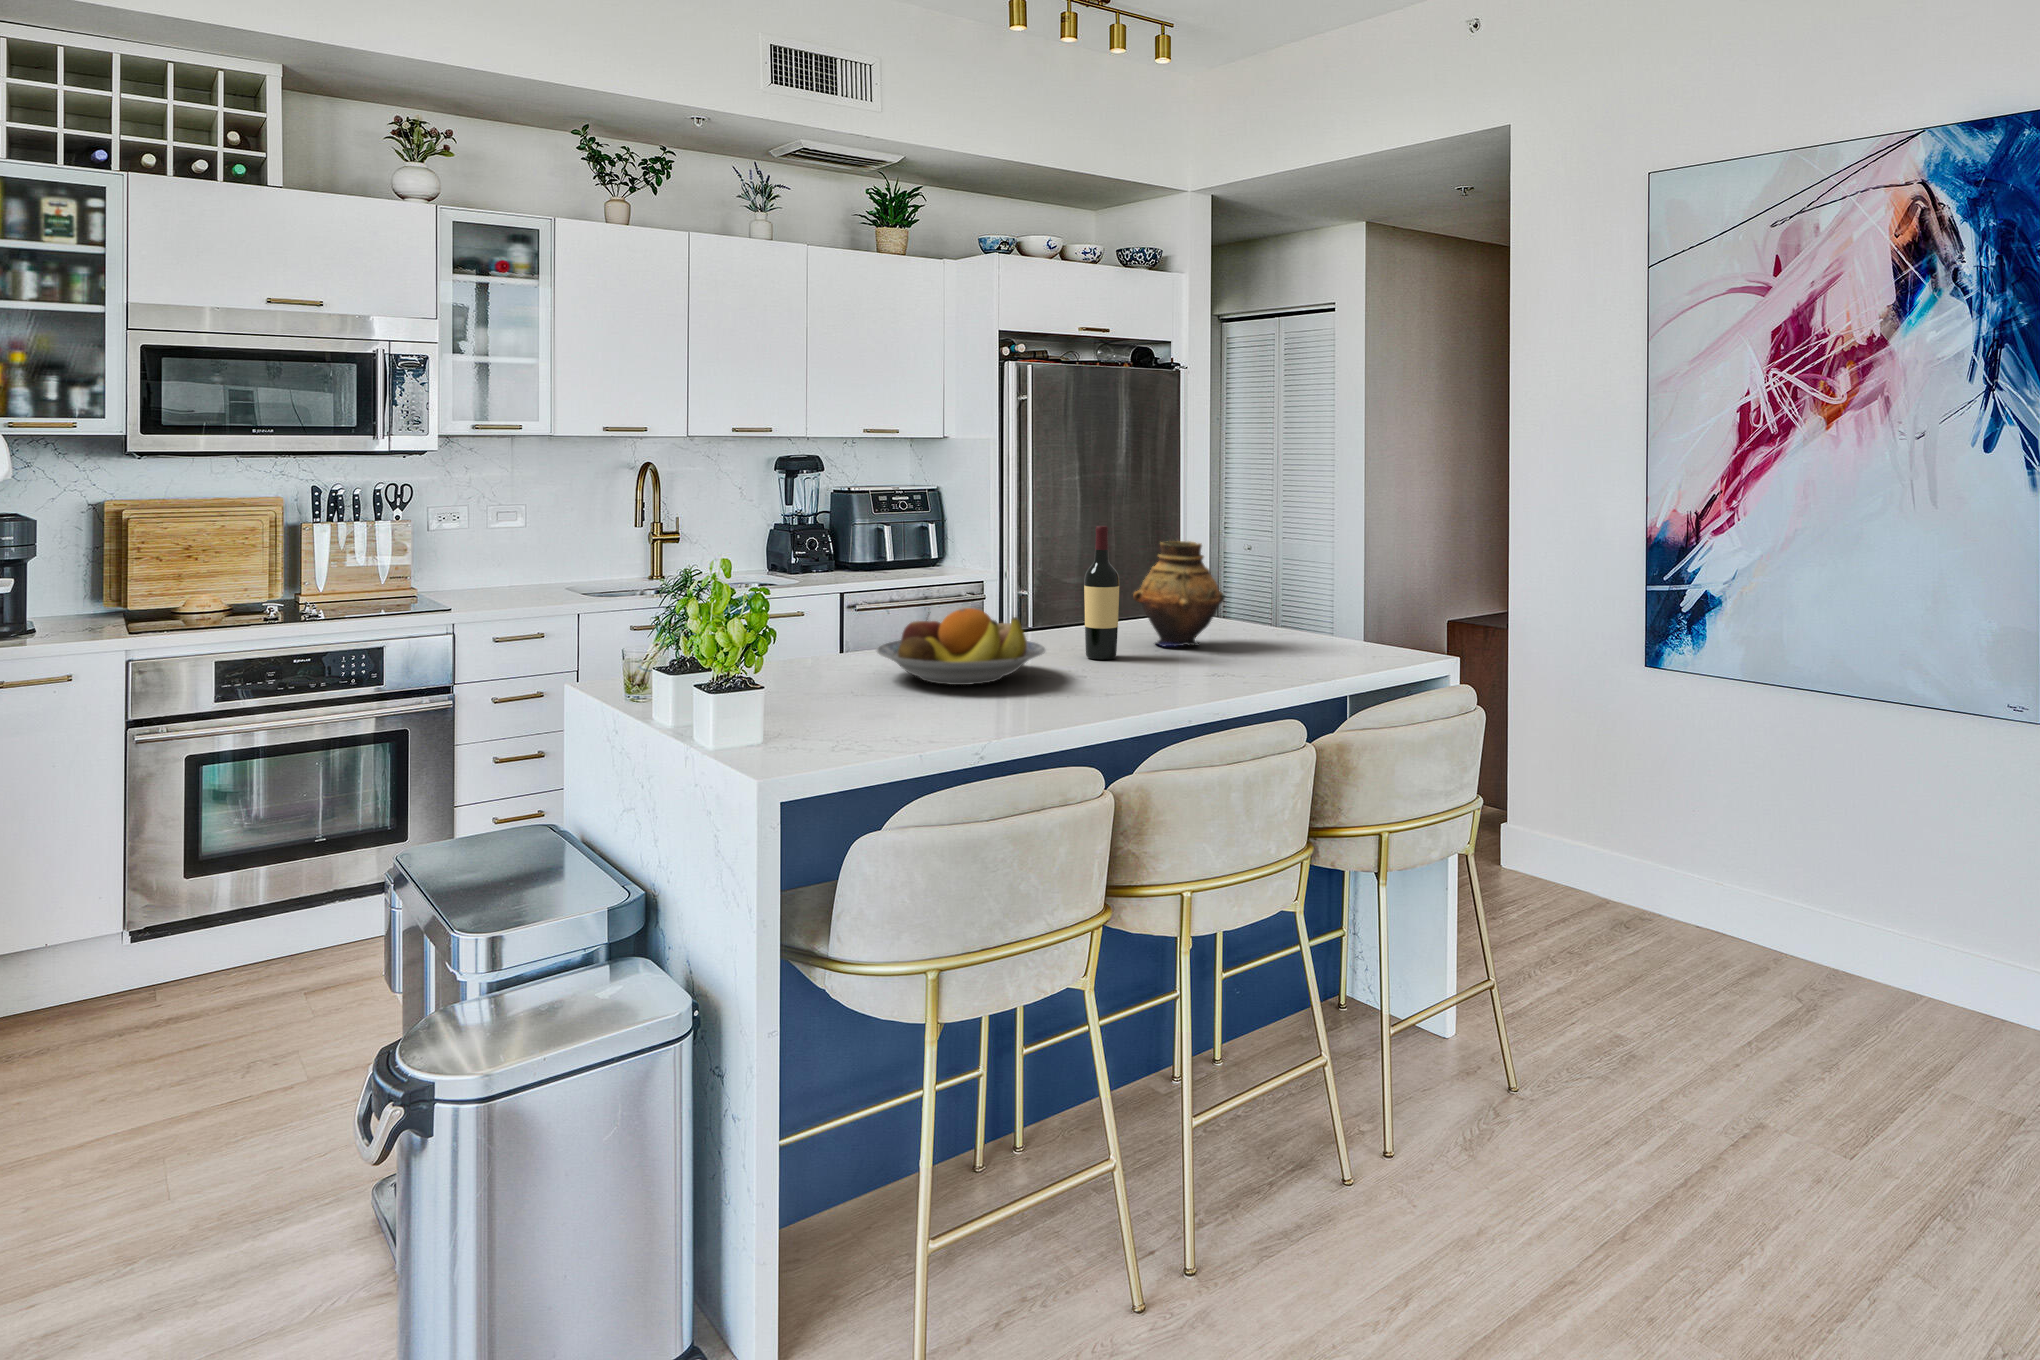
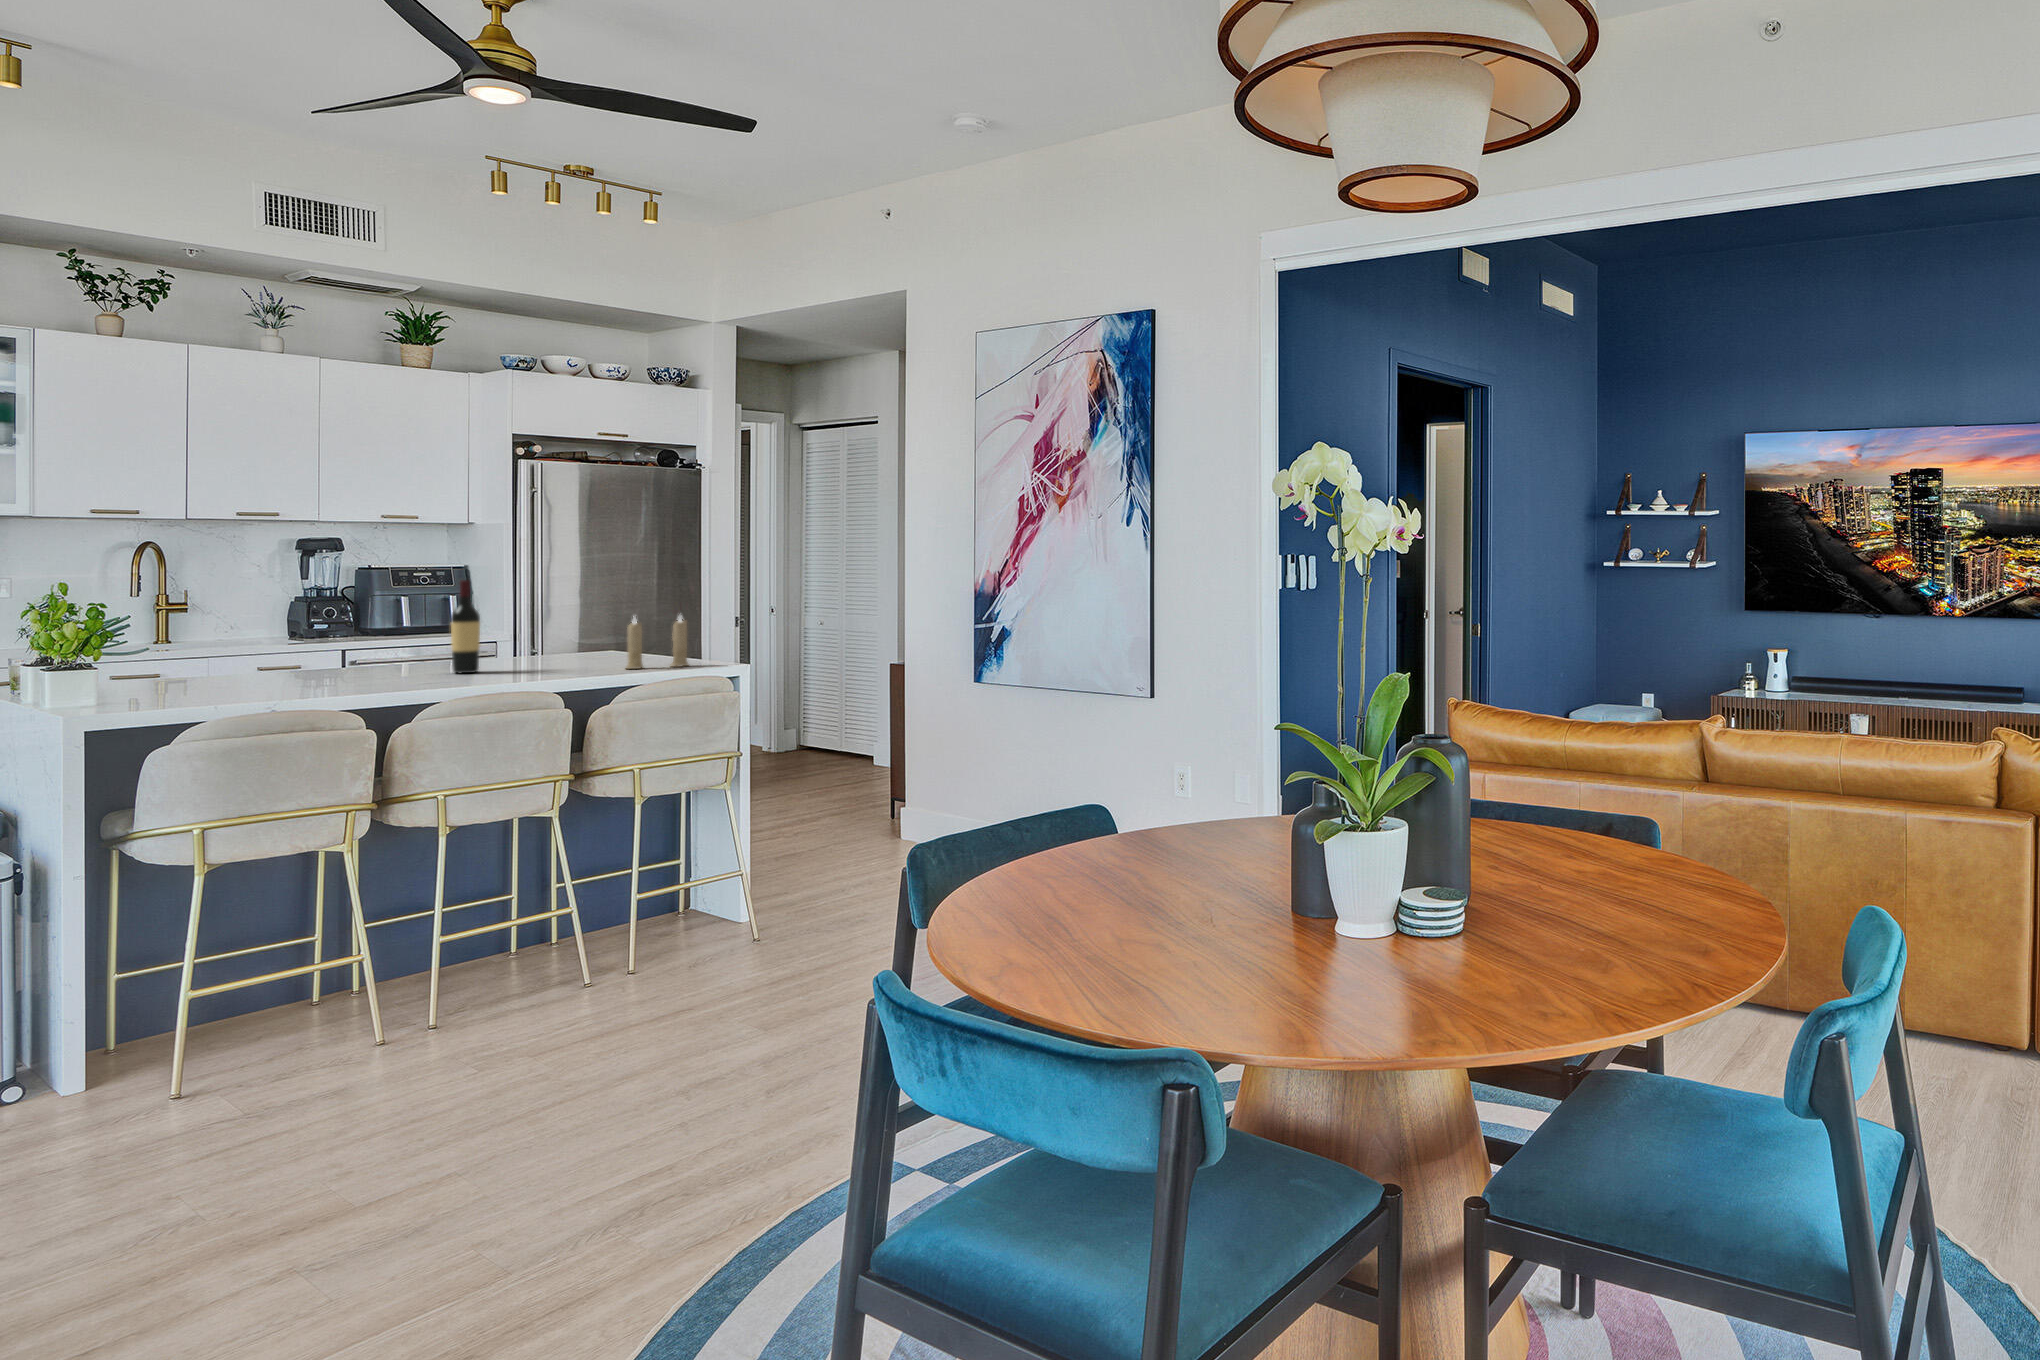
vase: present [1133,541,1224,646] -> none [507,592,585,666]
candle: none [1295,576,1375,660] -> present [626,616,688,669]
fruit bowl: present [877,608,1045,685] -> none [249,635,396,687]

